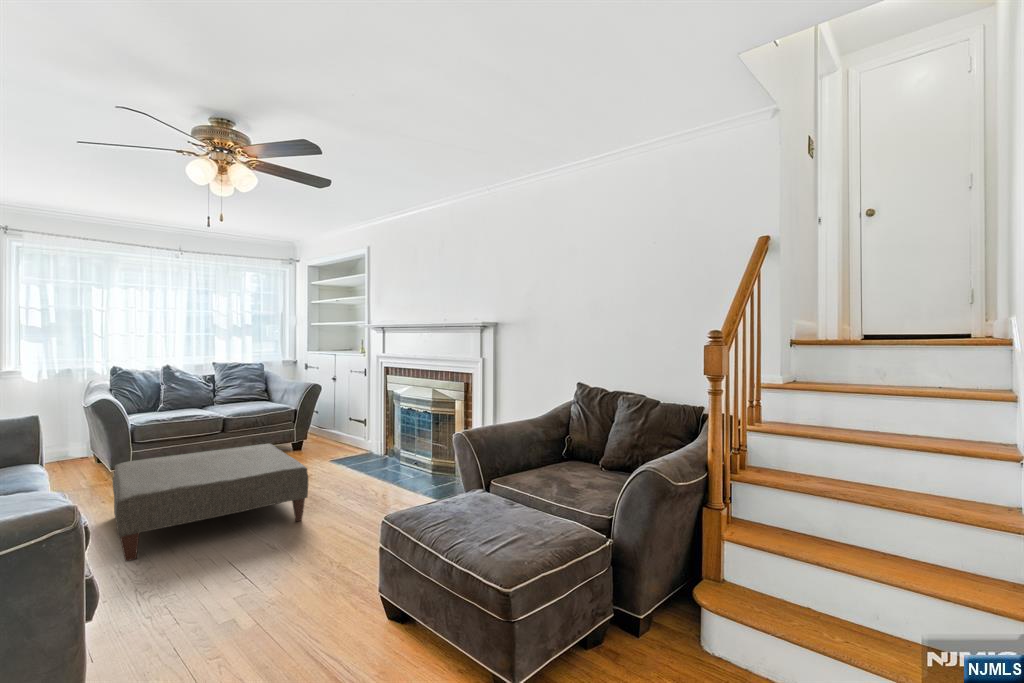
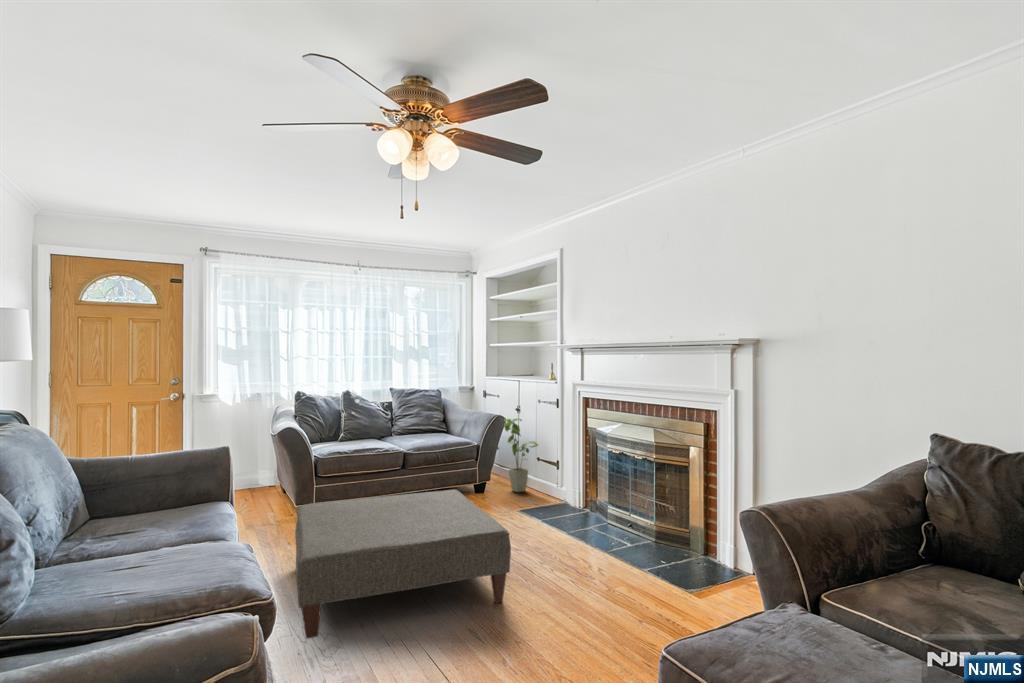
house plant: none [319,386,351,447] -> present [504,418,538,492]

